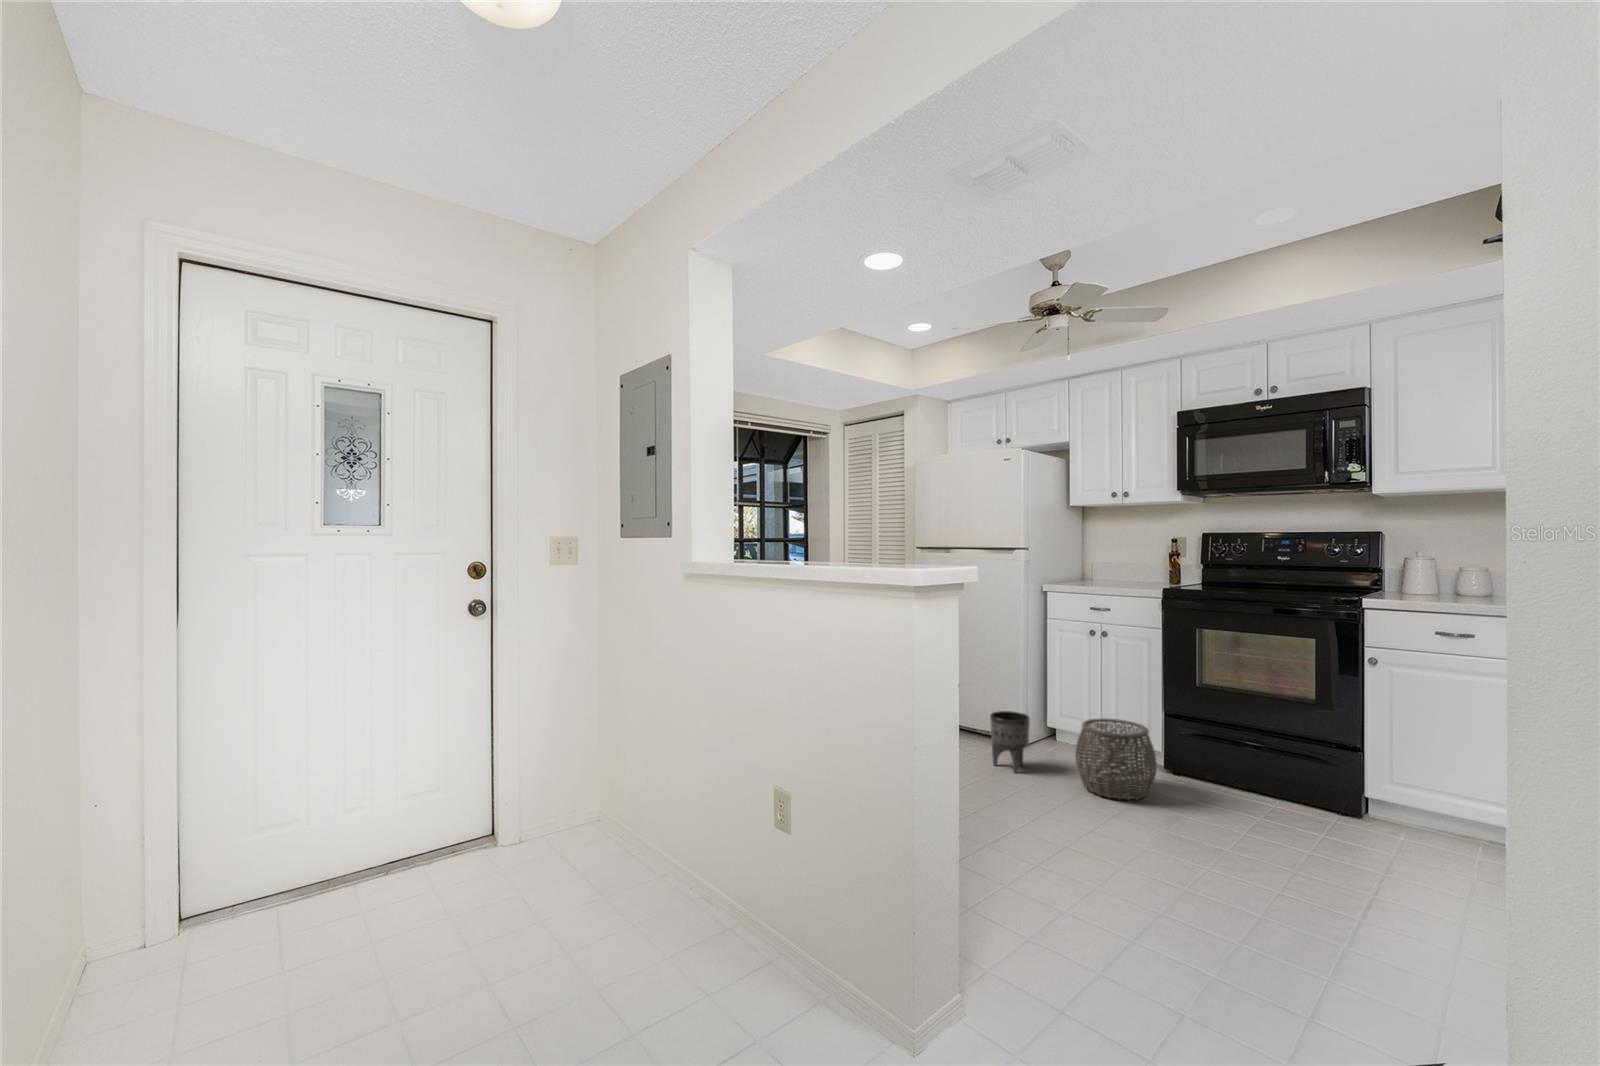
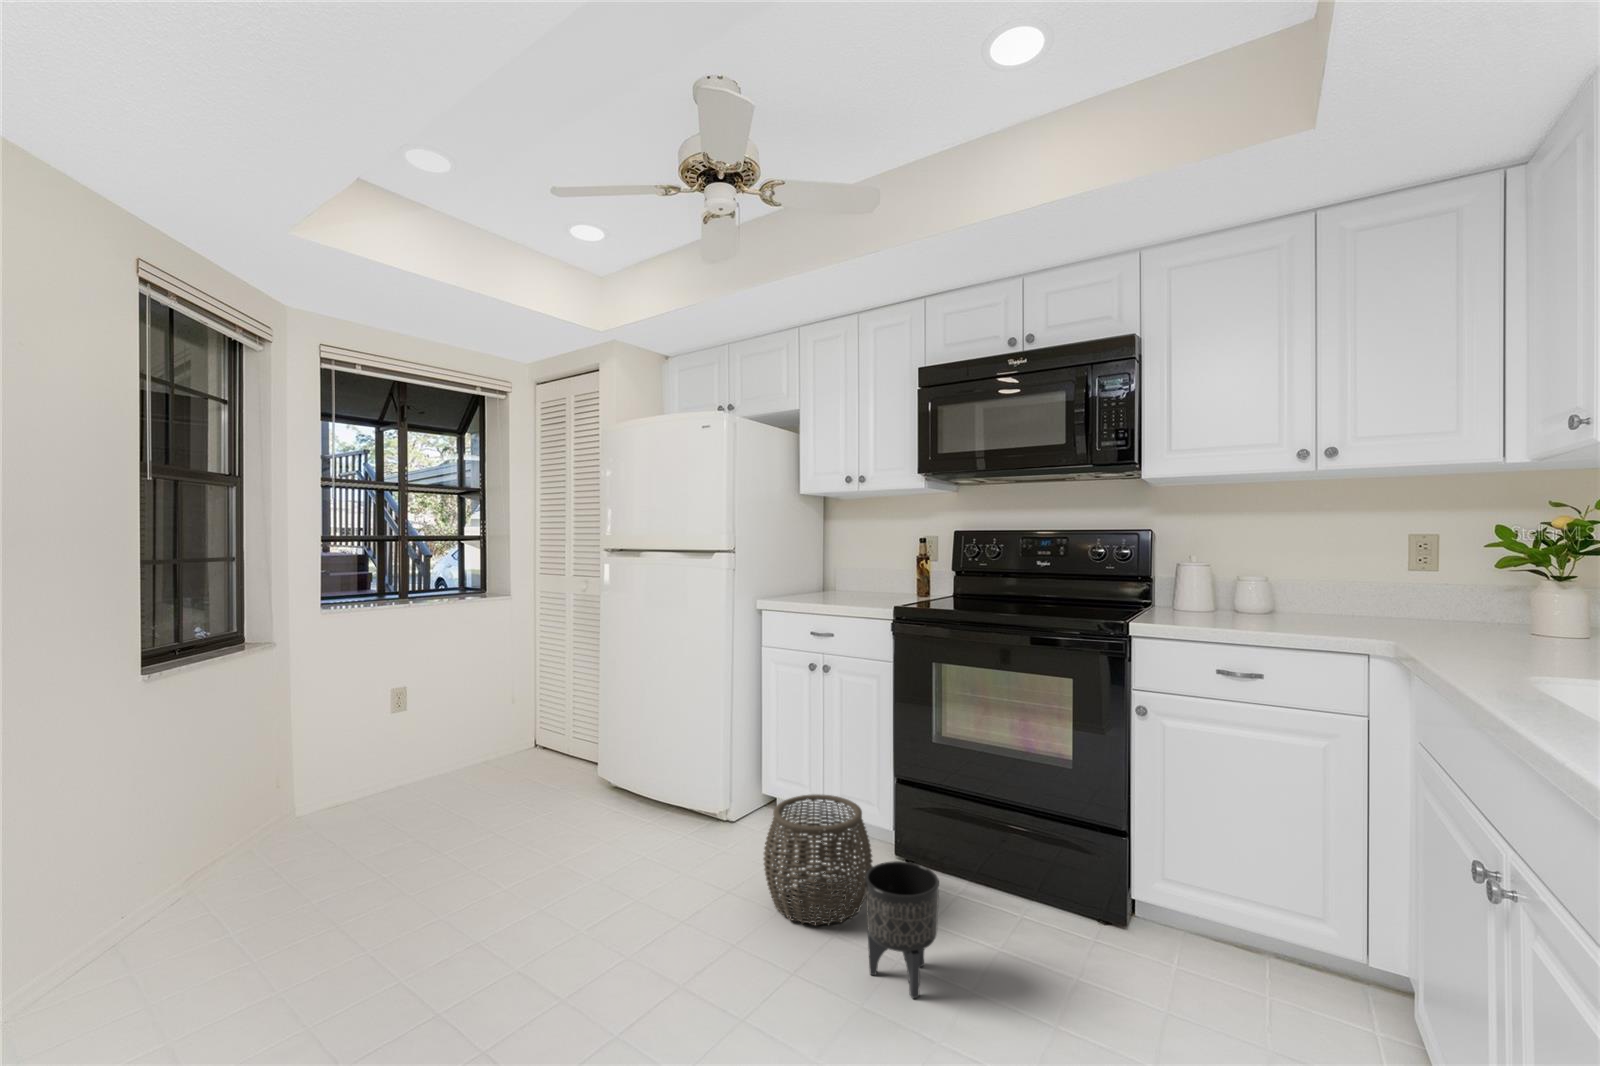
planter: present [990,711,1030,773] -> present [865,861,939,998]

